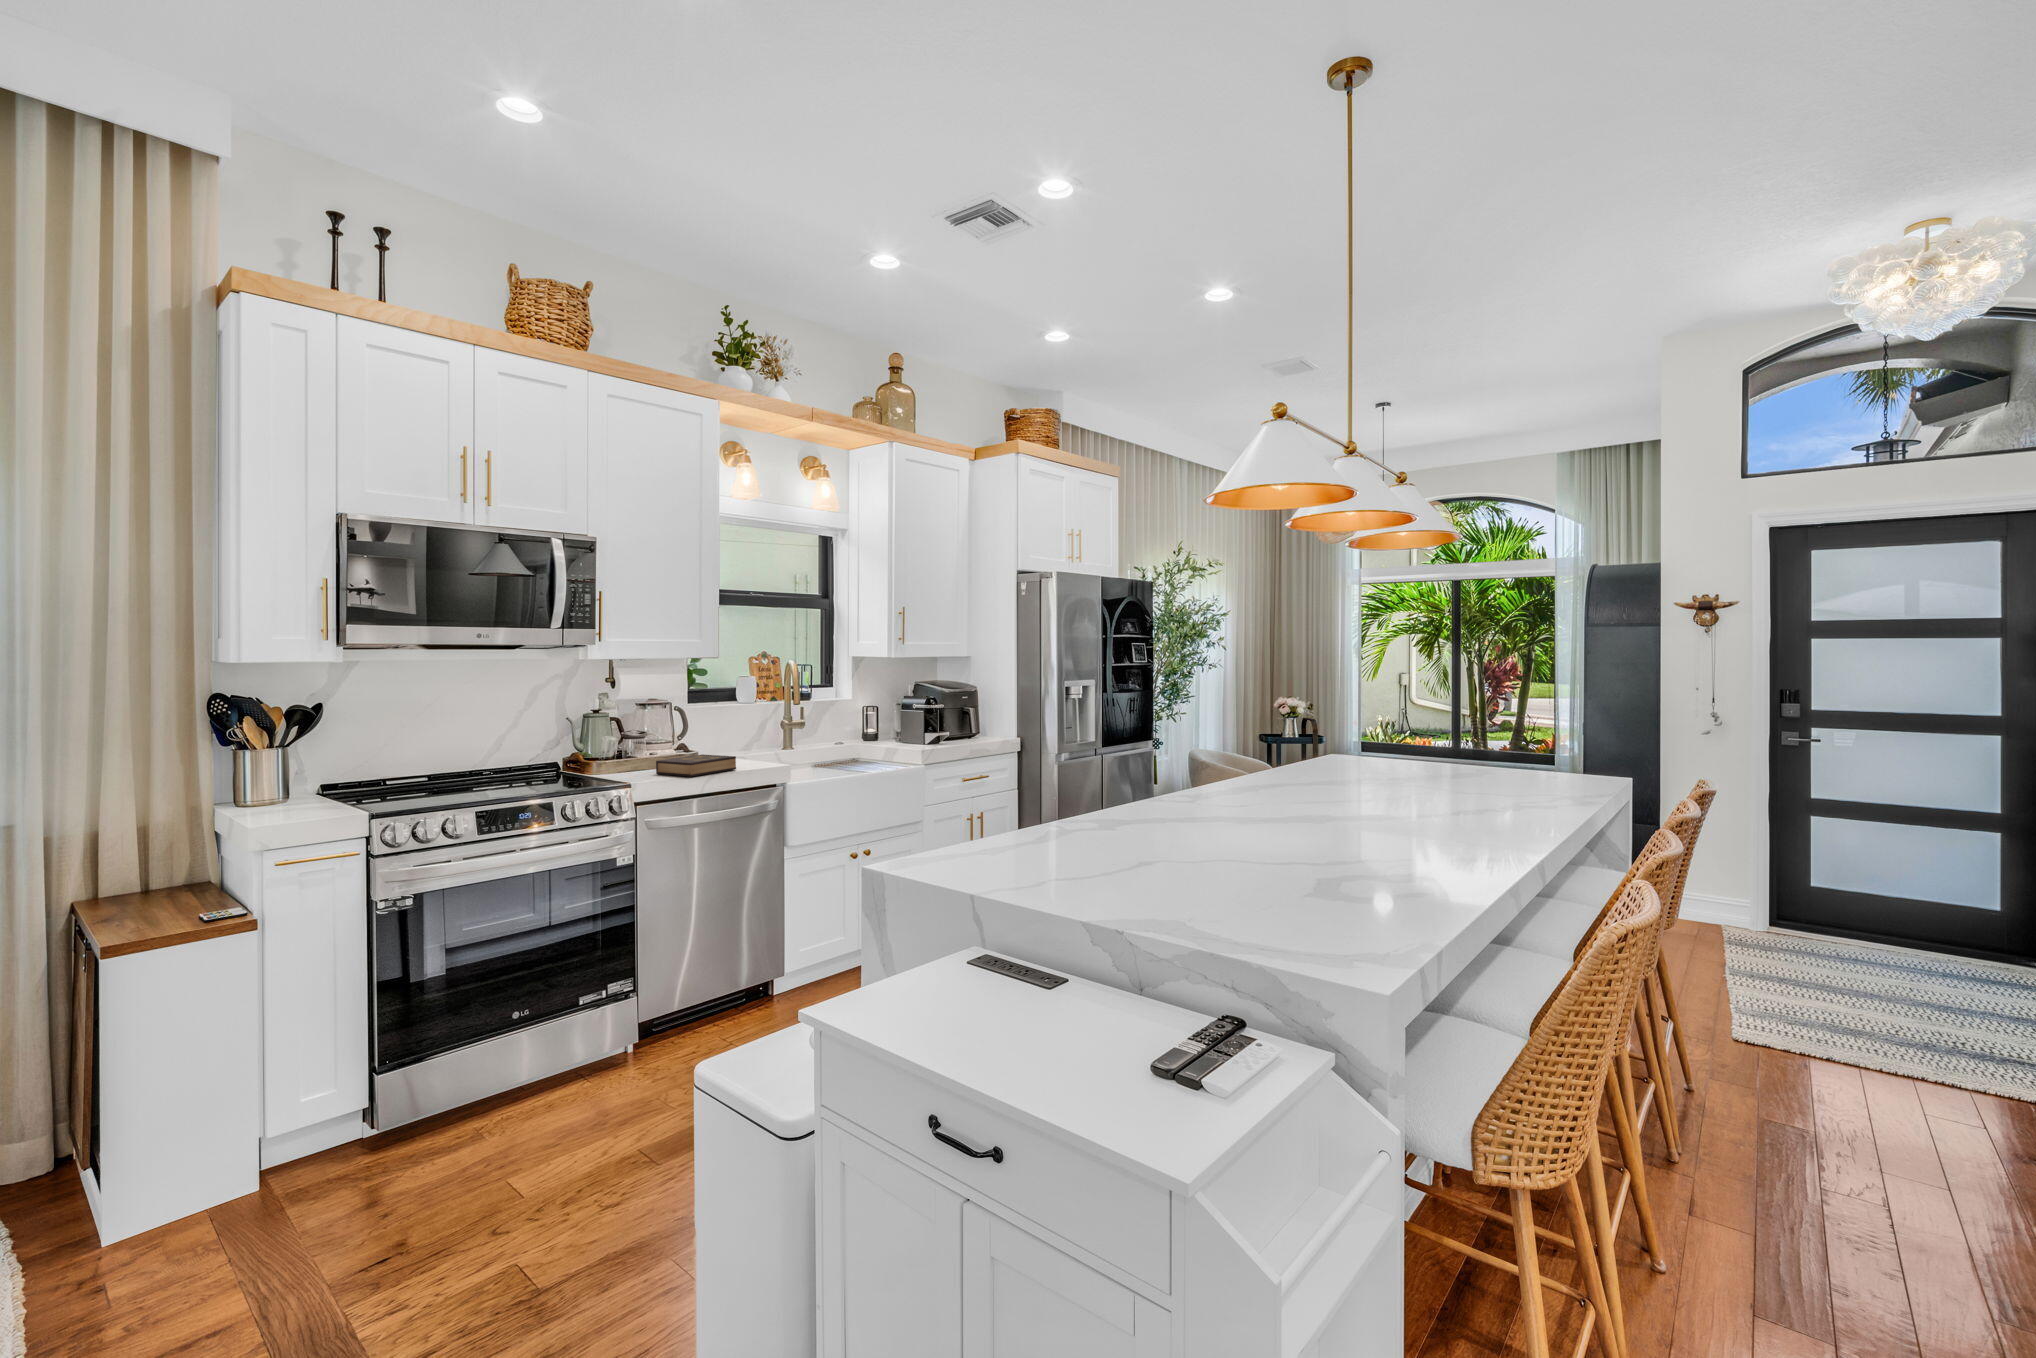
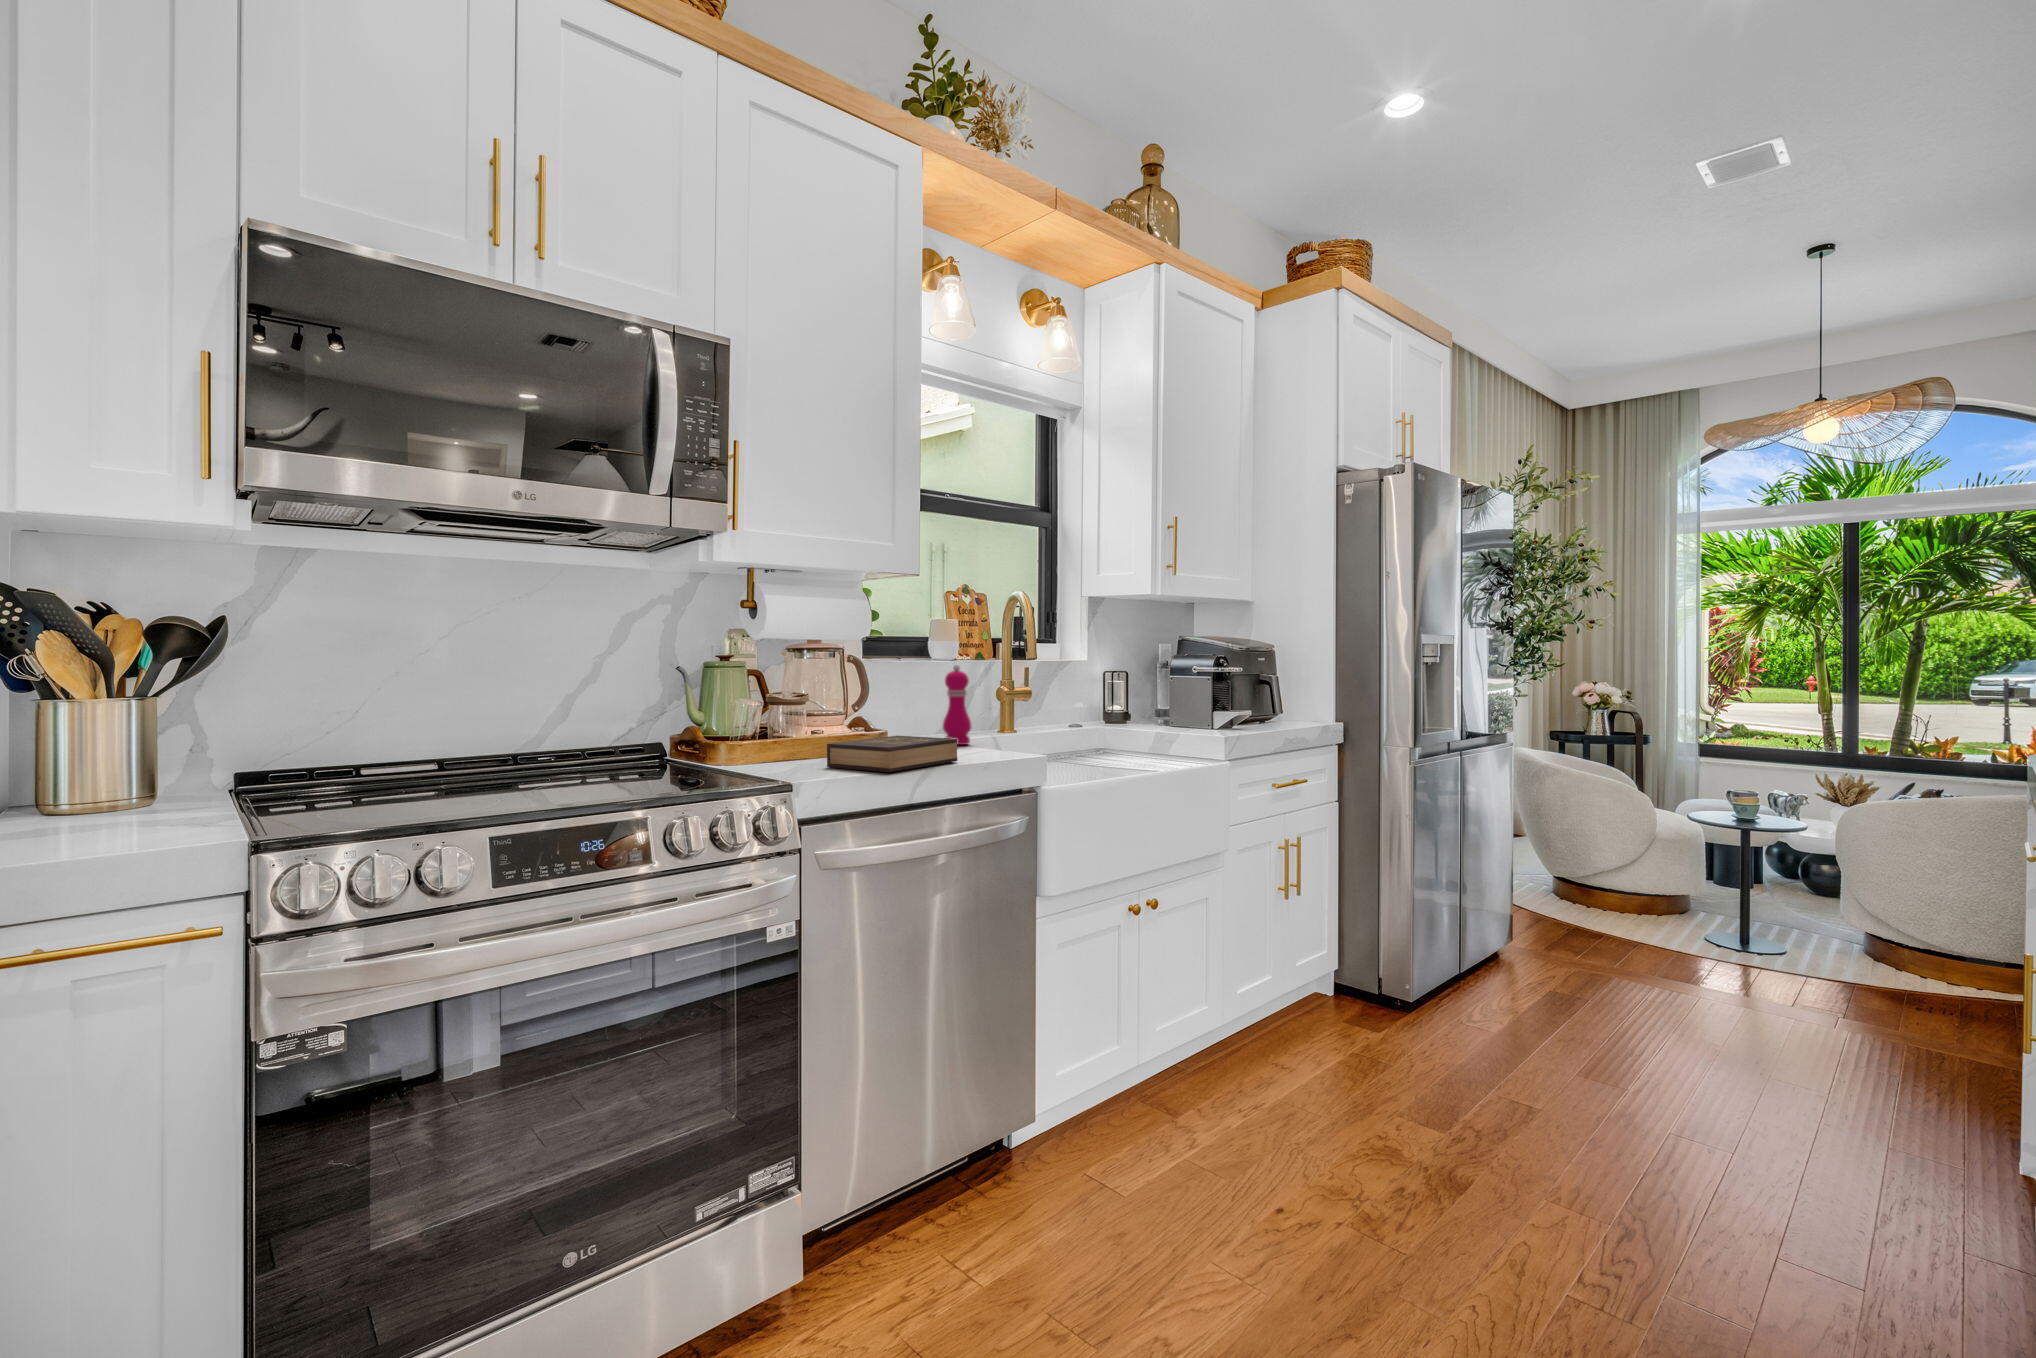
pepper mill: none [737,708,756,759] -> present [943,665,972,745]

